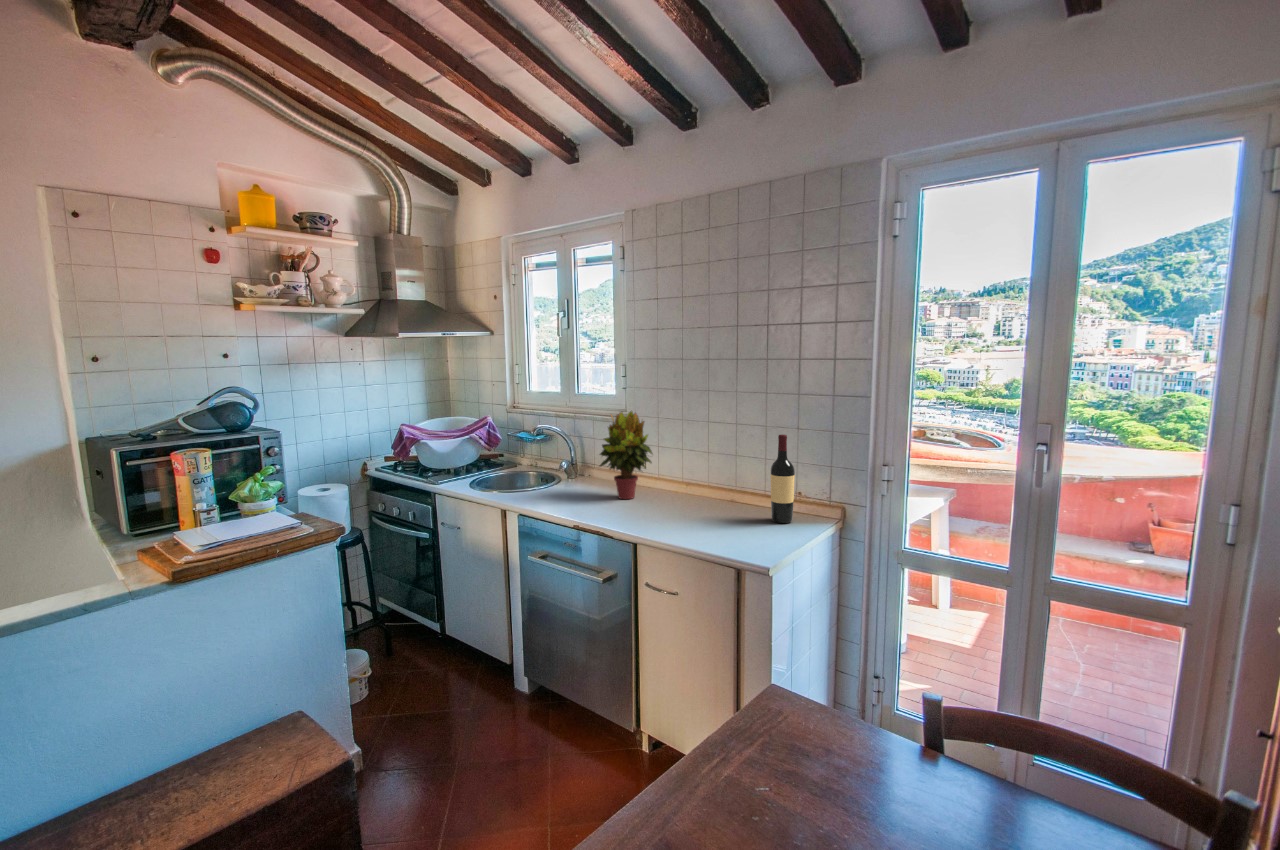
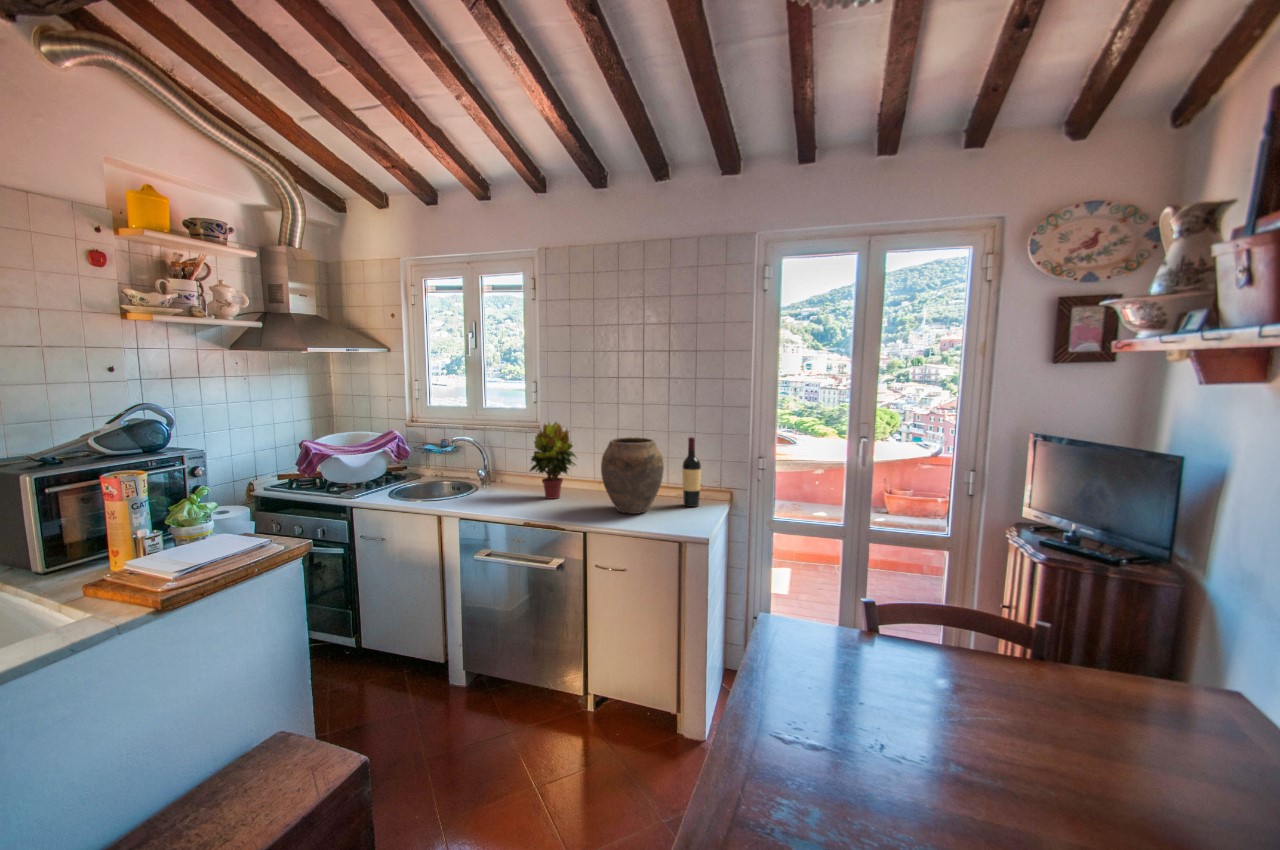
vase: none [663,432,741,527] -> present [601,437,664,514]

